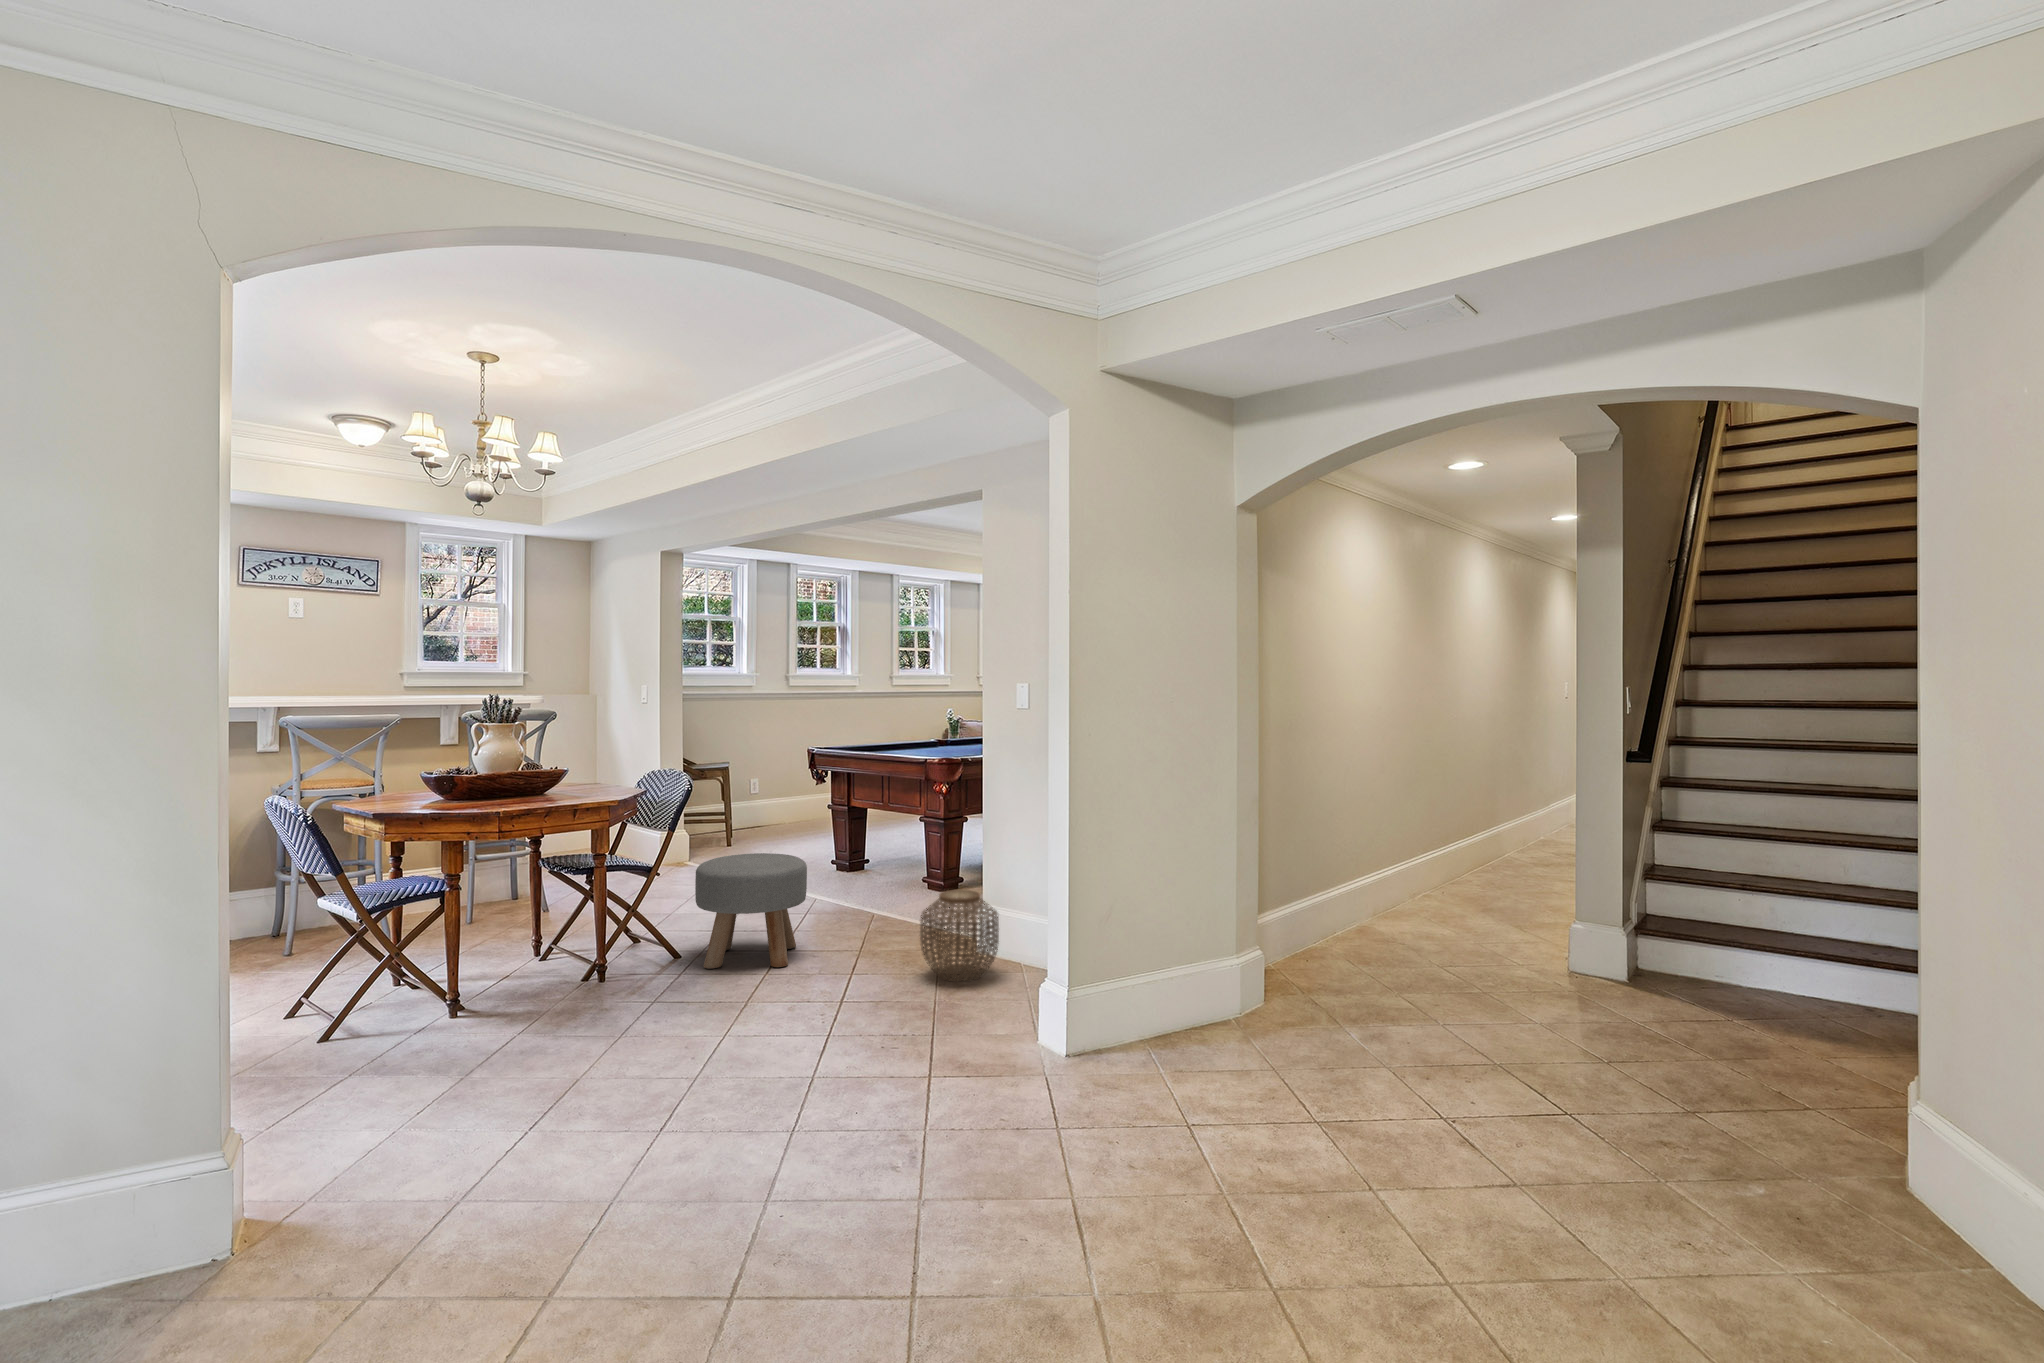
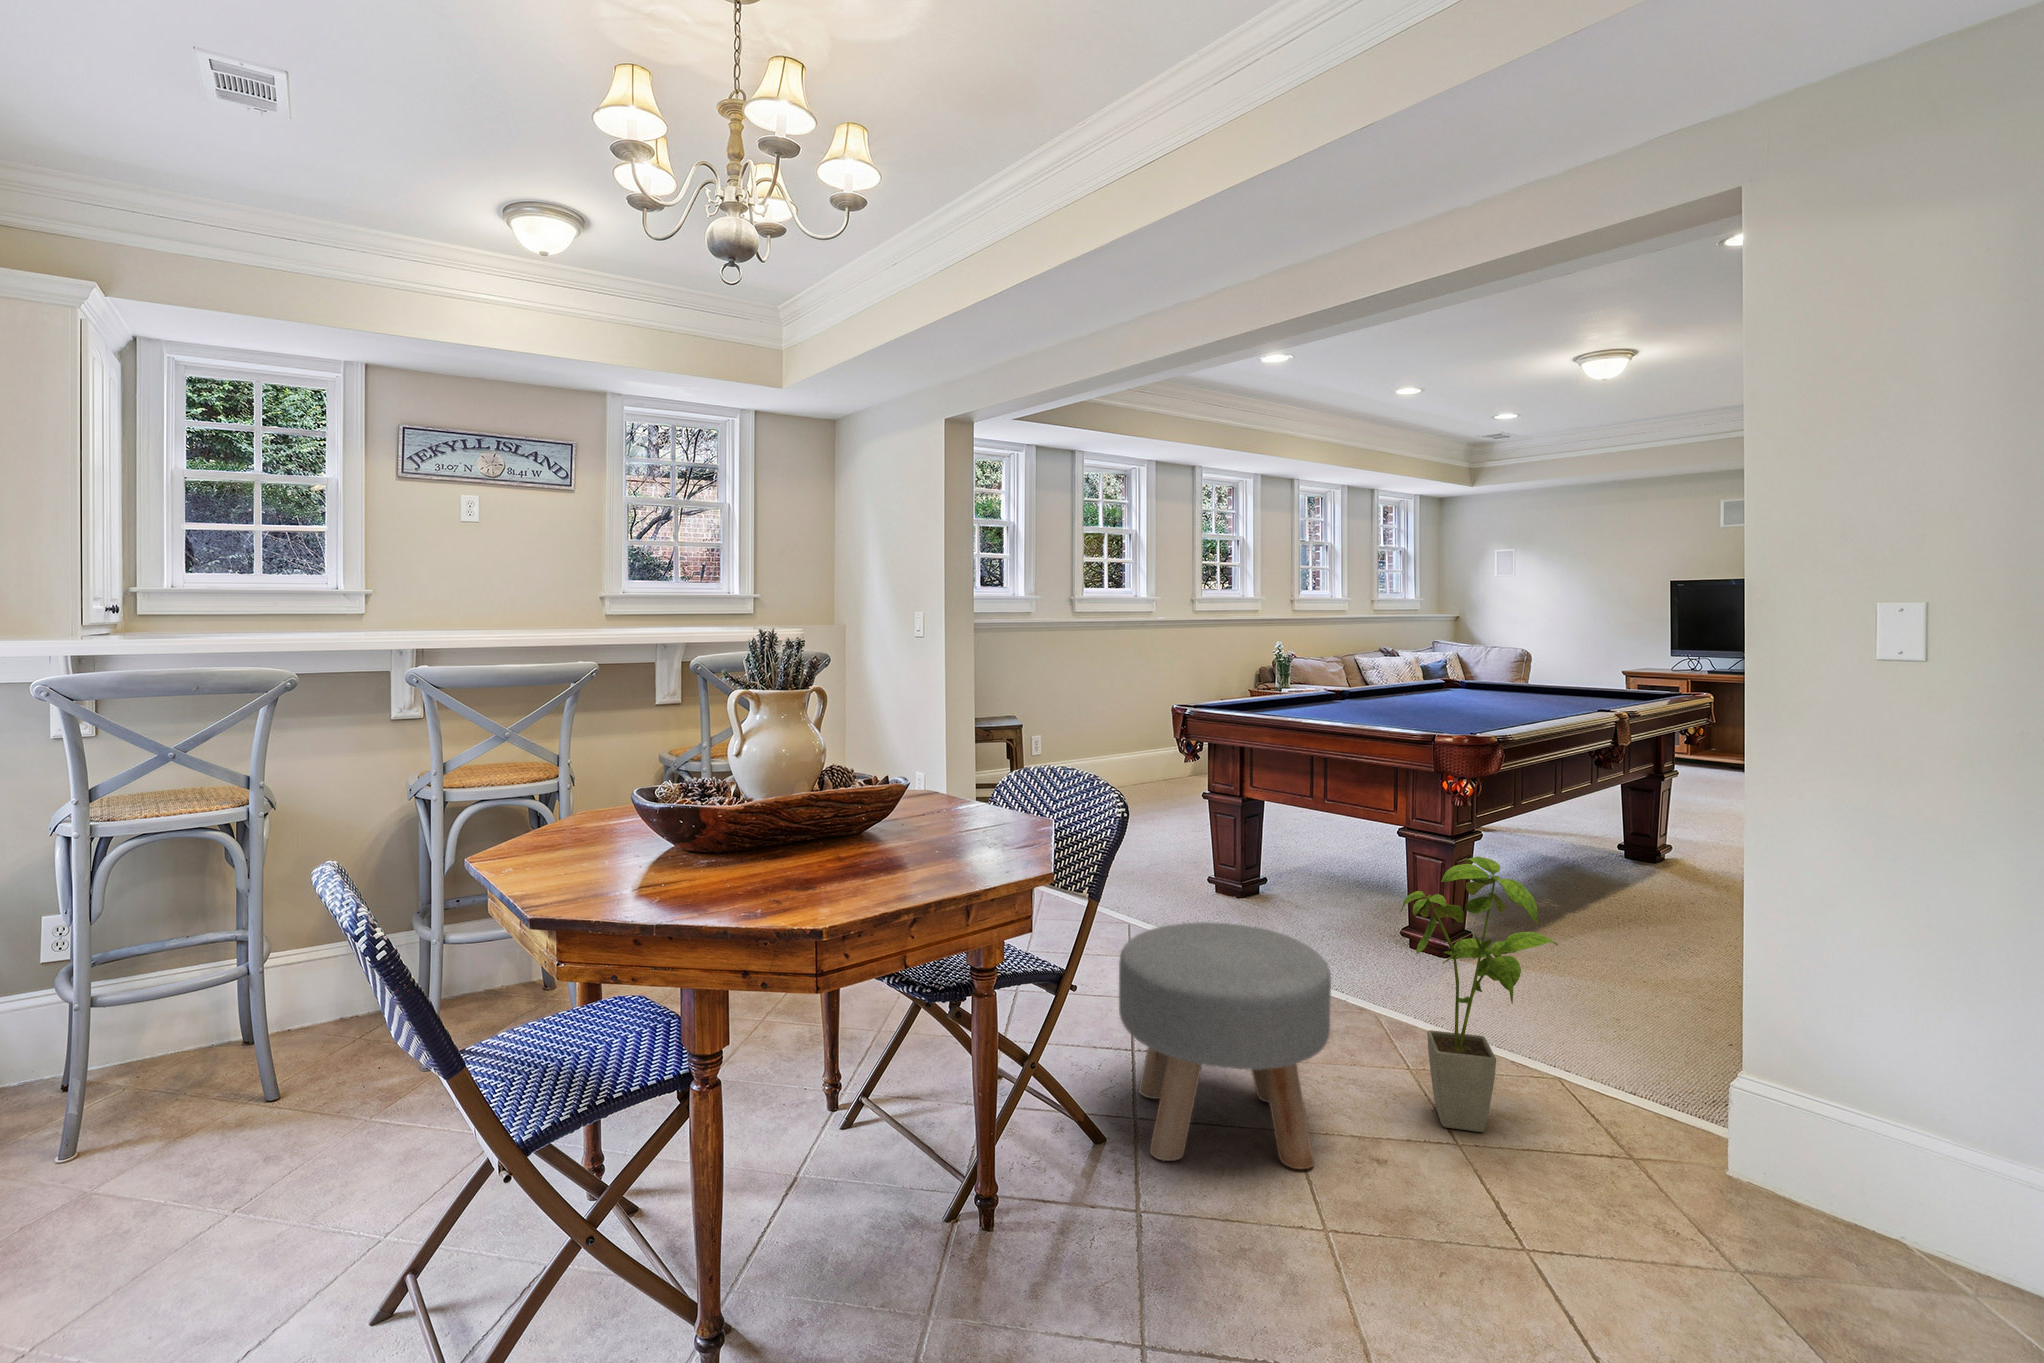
house plant: none [855,808,931,952] -> present [1401,856,1558,1132]
woven basket: present [920,889,999,981] -> none [1632,1054,1847,1274]

